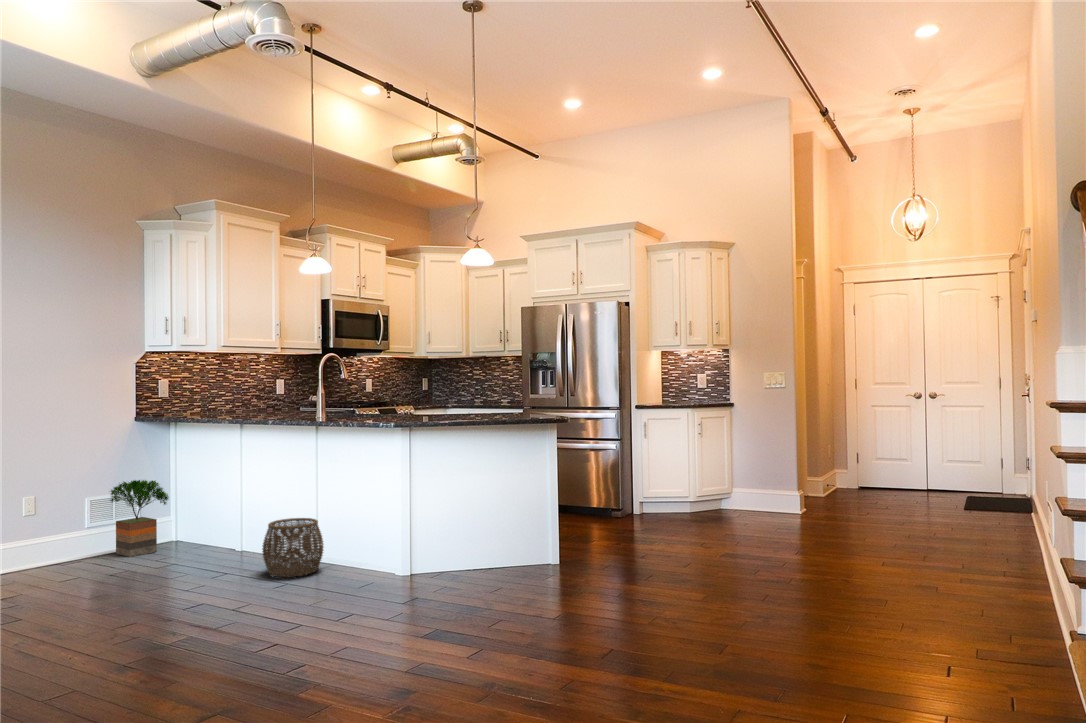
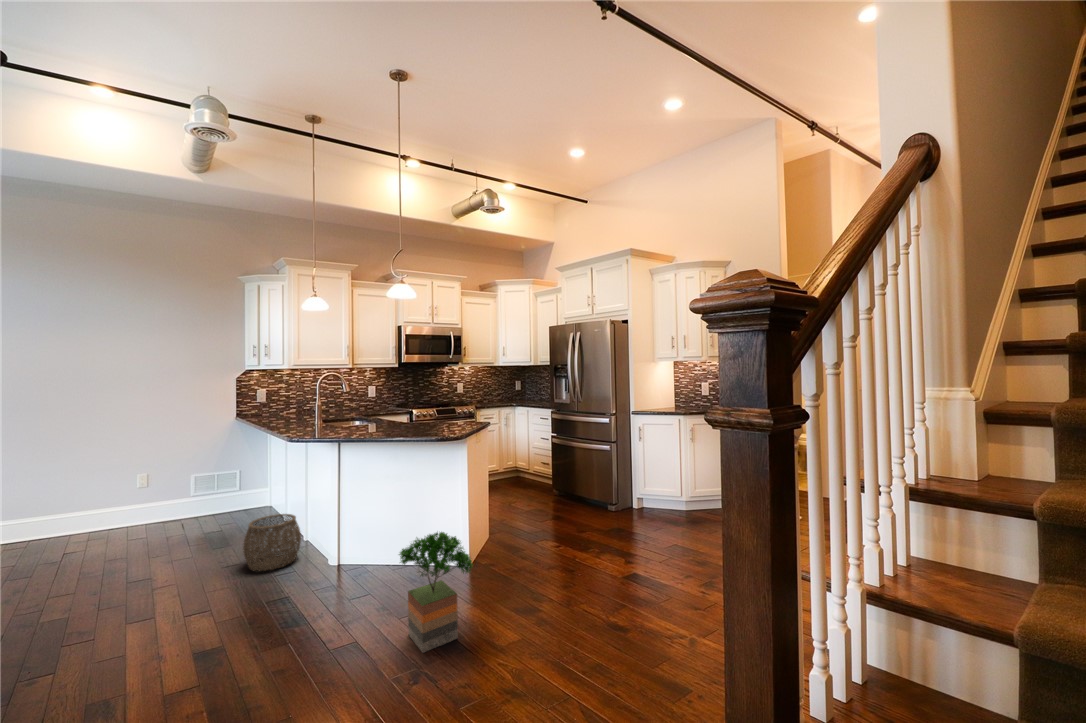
potted tree: present [110,480,169,557] -> present [399,532,473,653]

